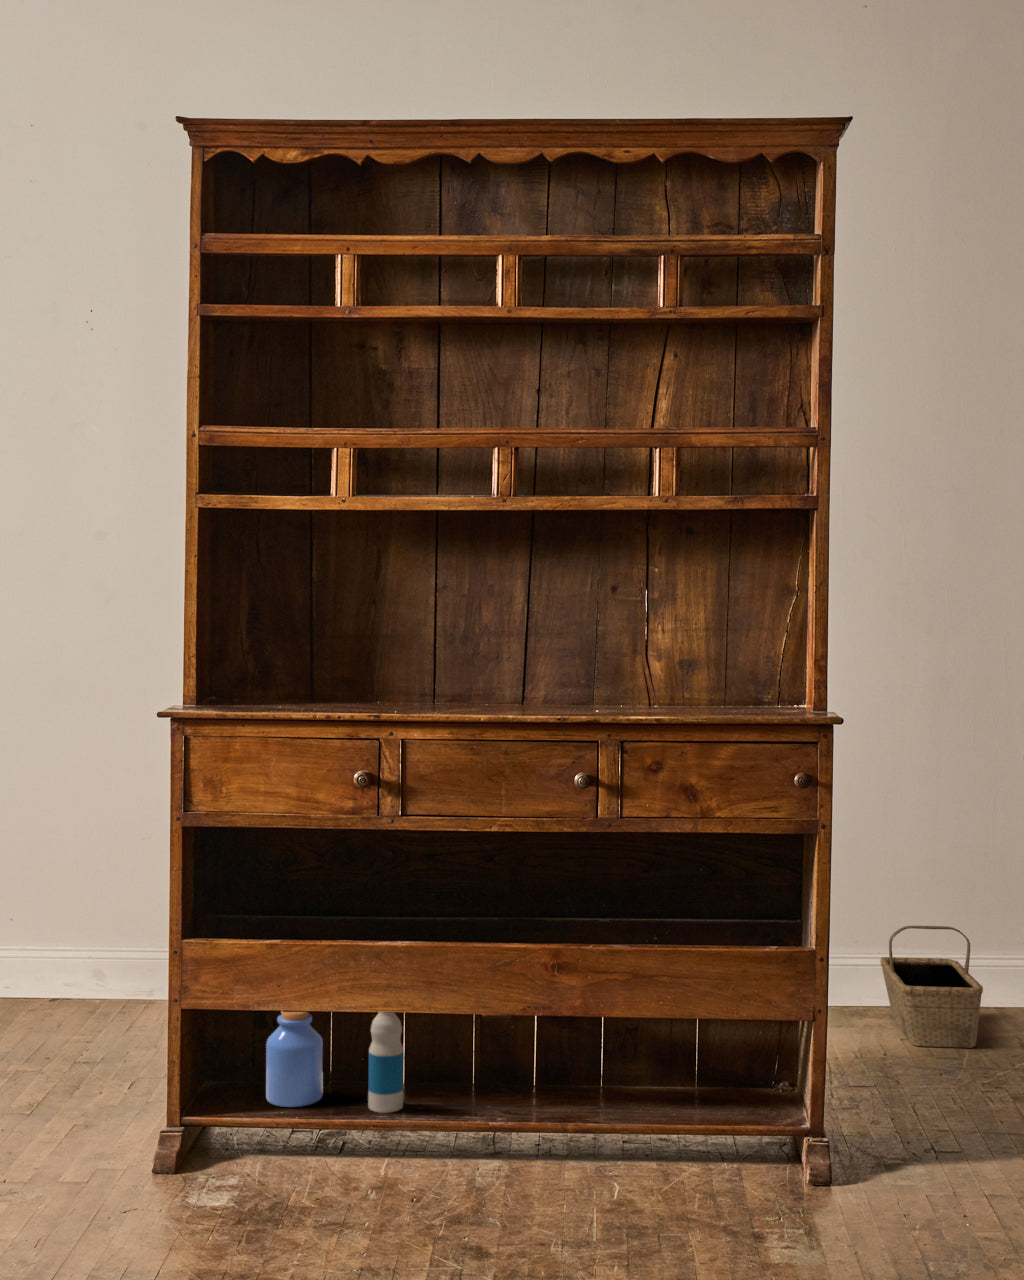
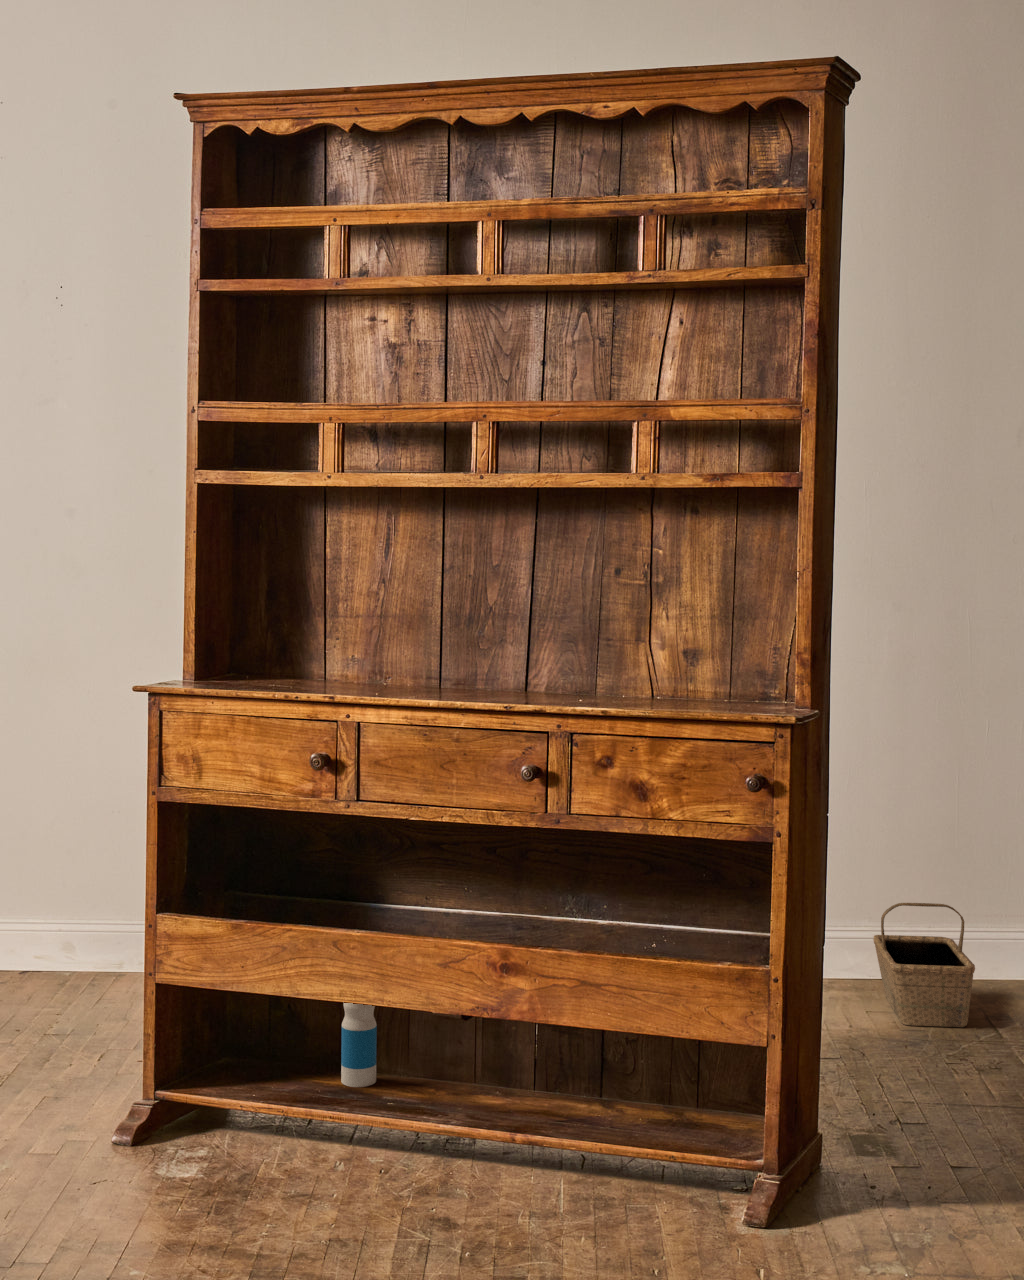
jar: present [266,1011,323,1107] -> none [239,981,296,1081]

